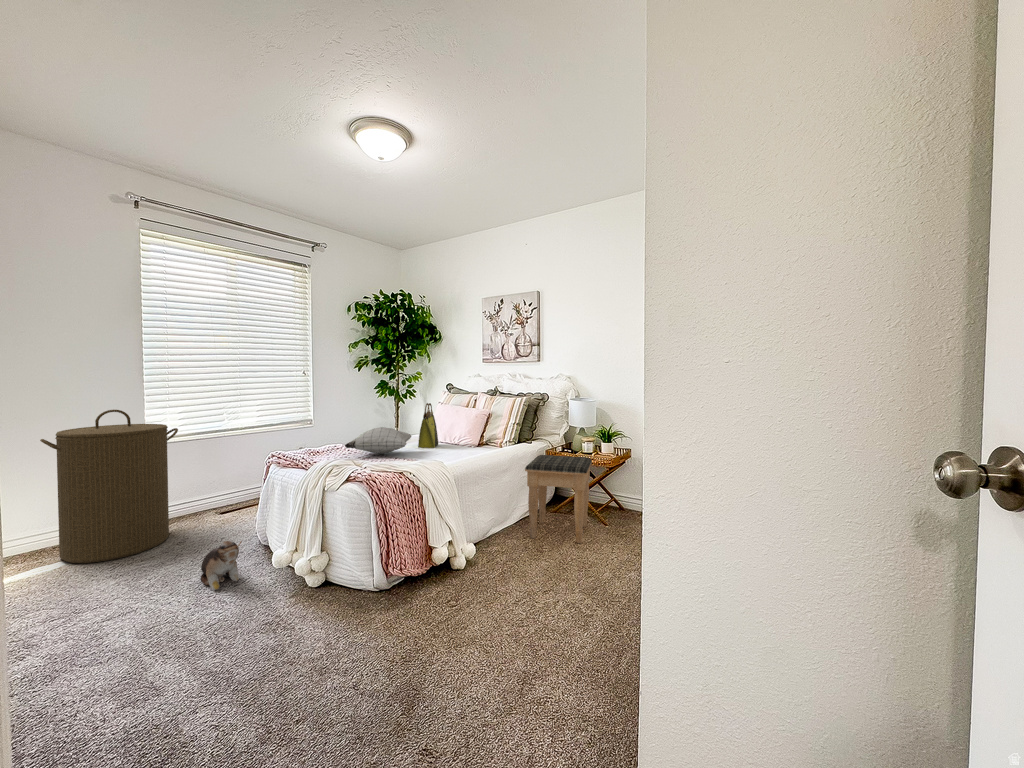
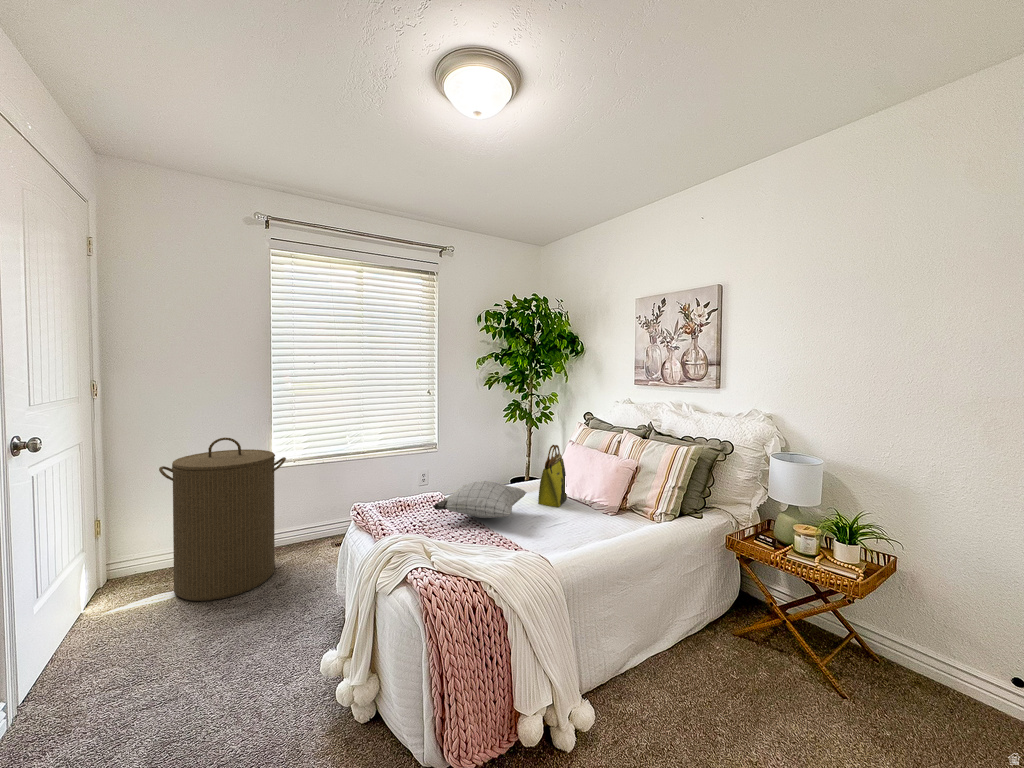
footstool: present [525,455,592,543] -> none [688,547,813,734]
plush toy: present [201,541,241,590] -> none [255,628,294,689]

